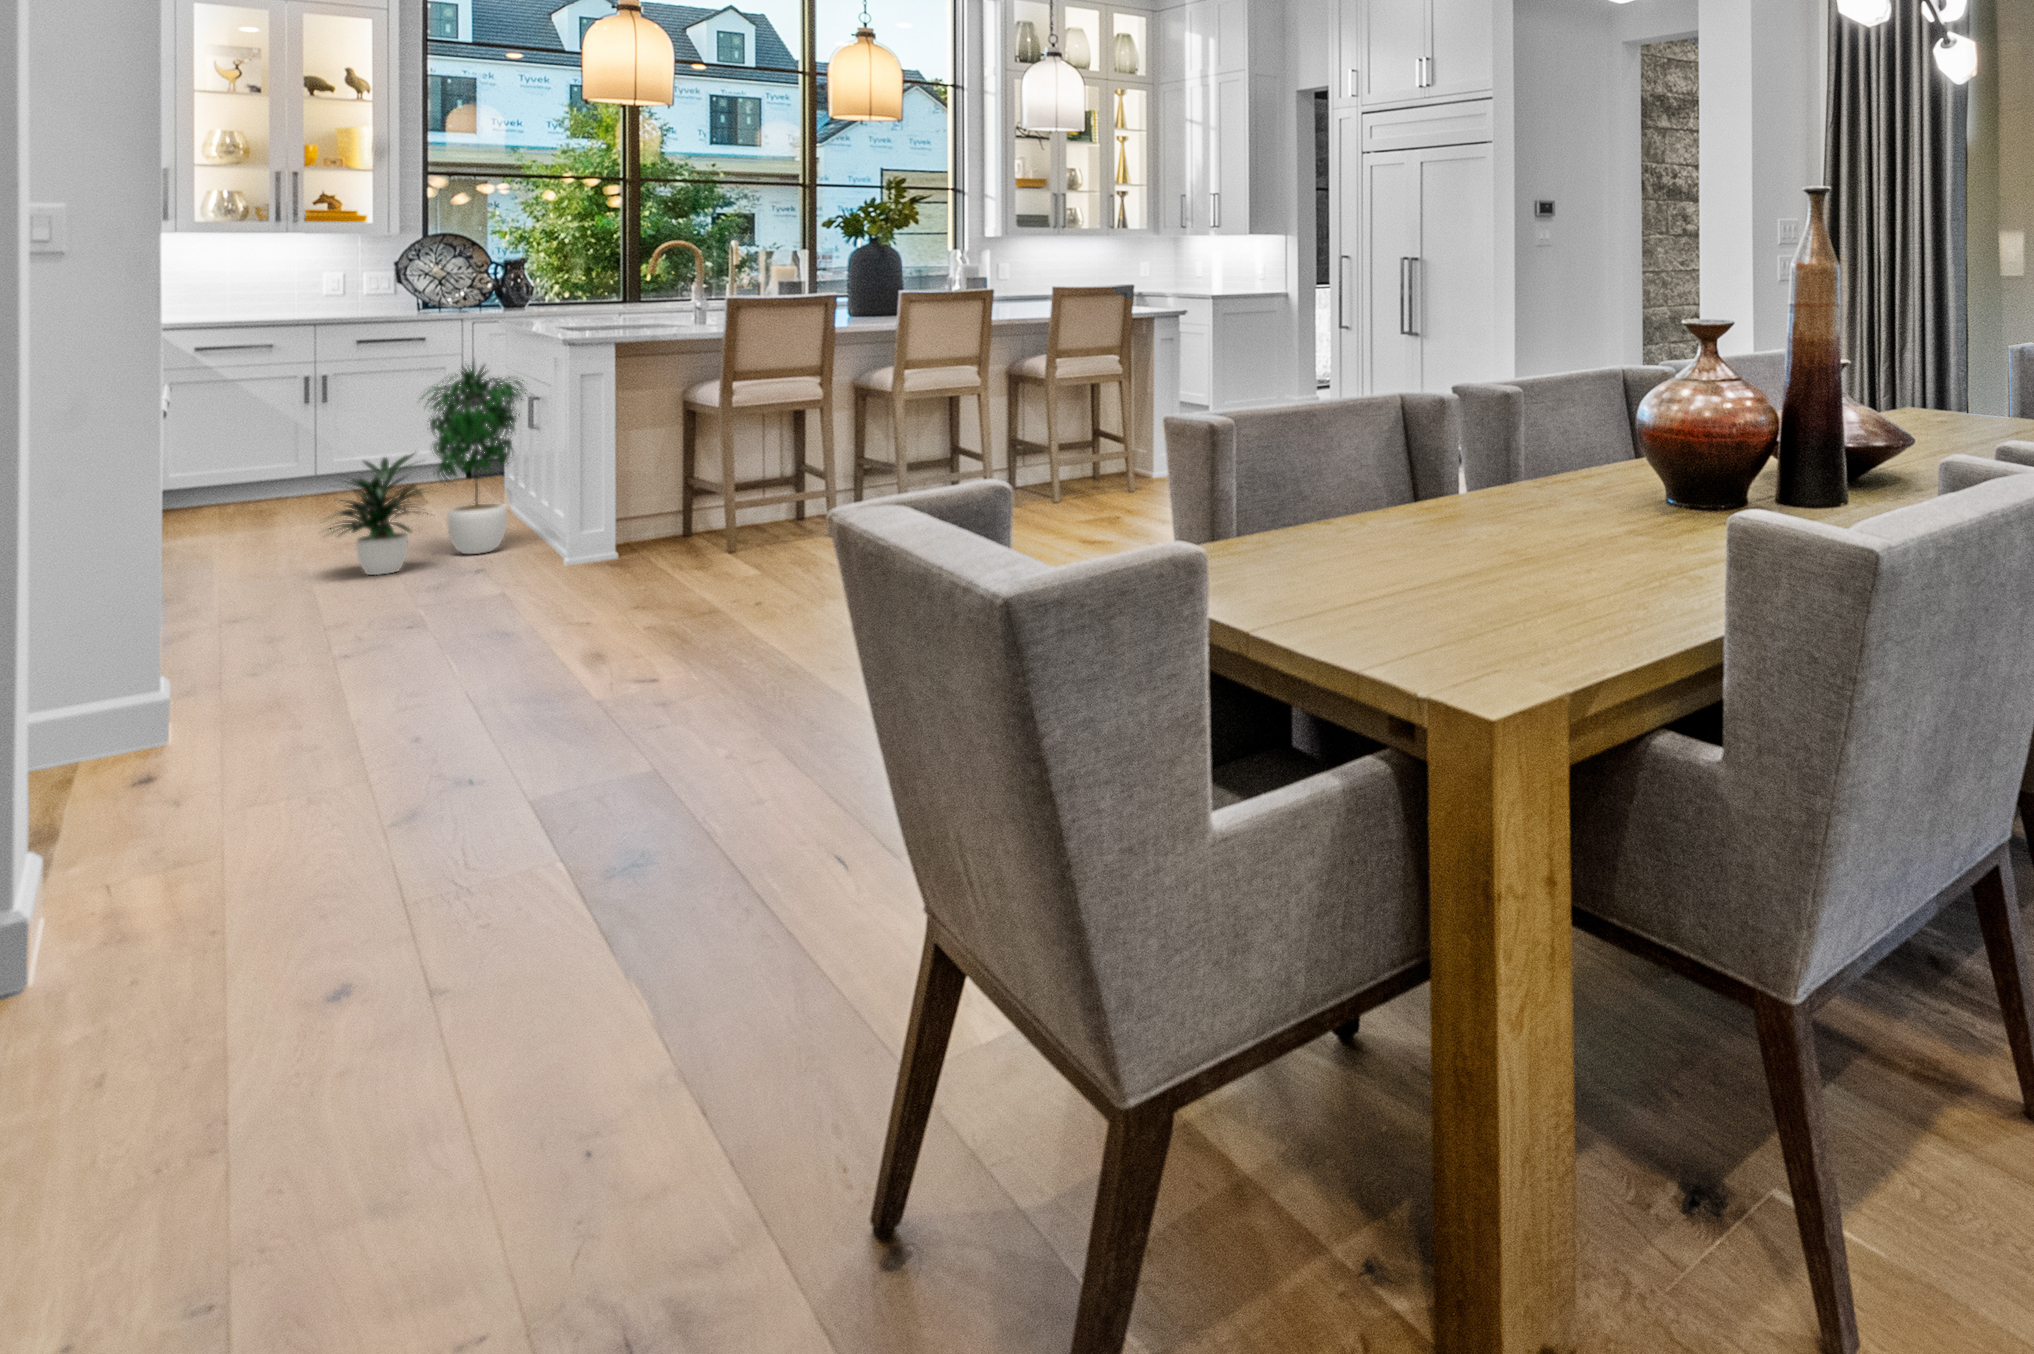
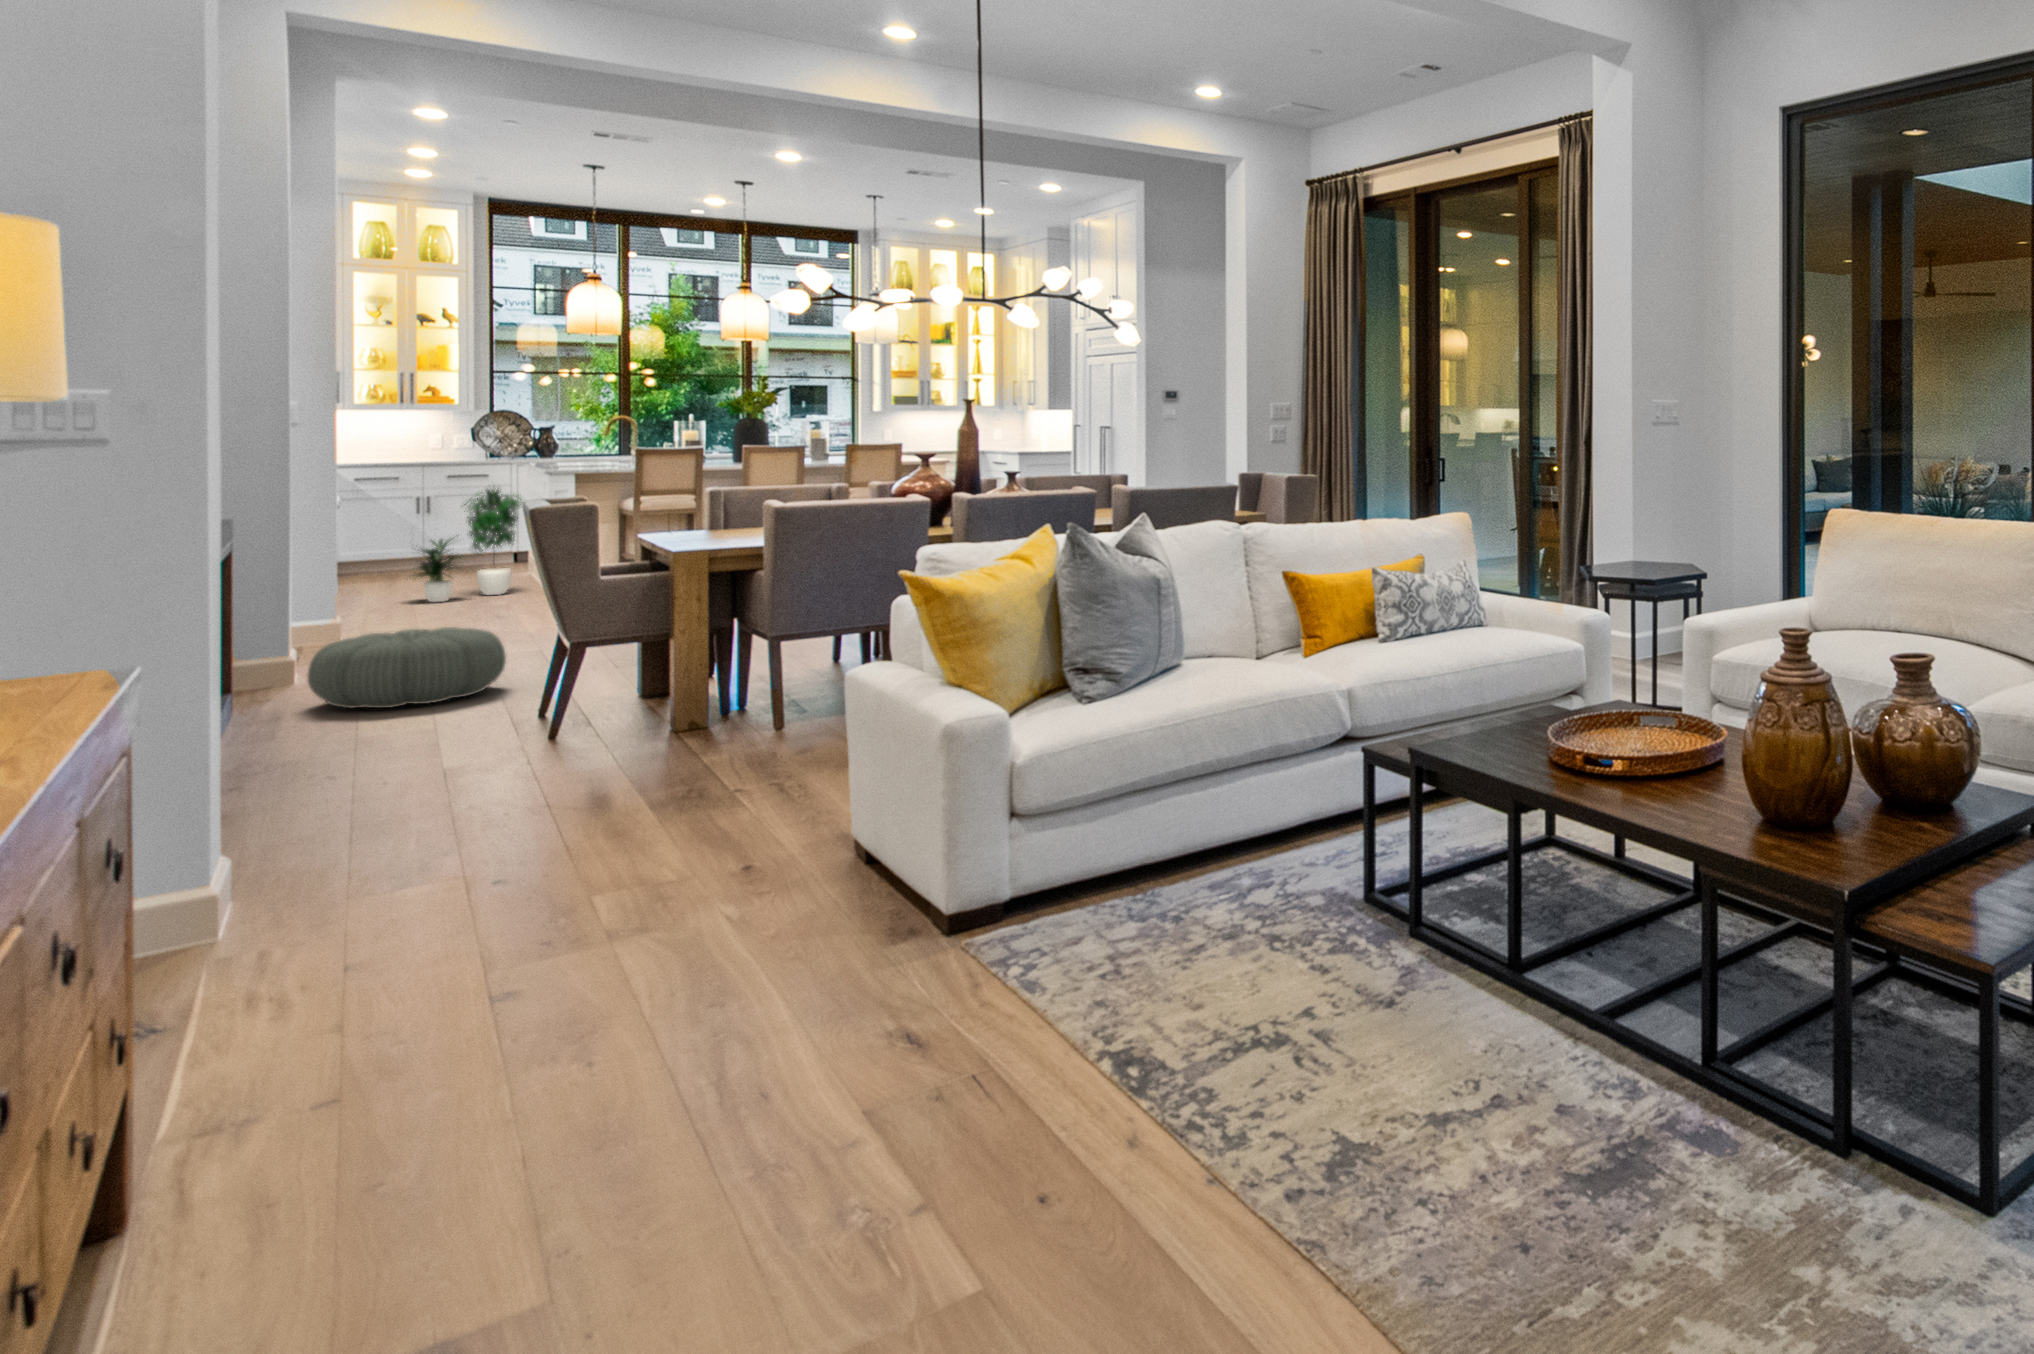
pouf: none [209,759,720,1056] -> present [307,627,506,708]

